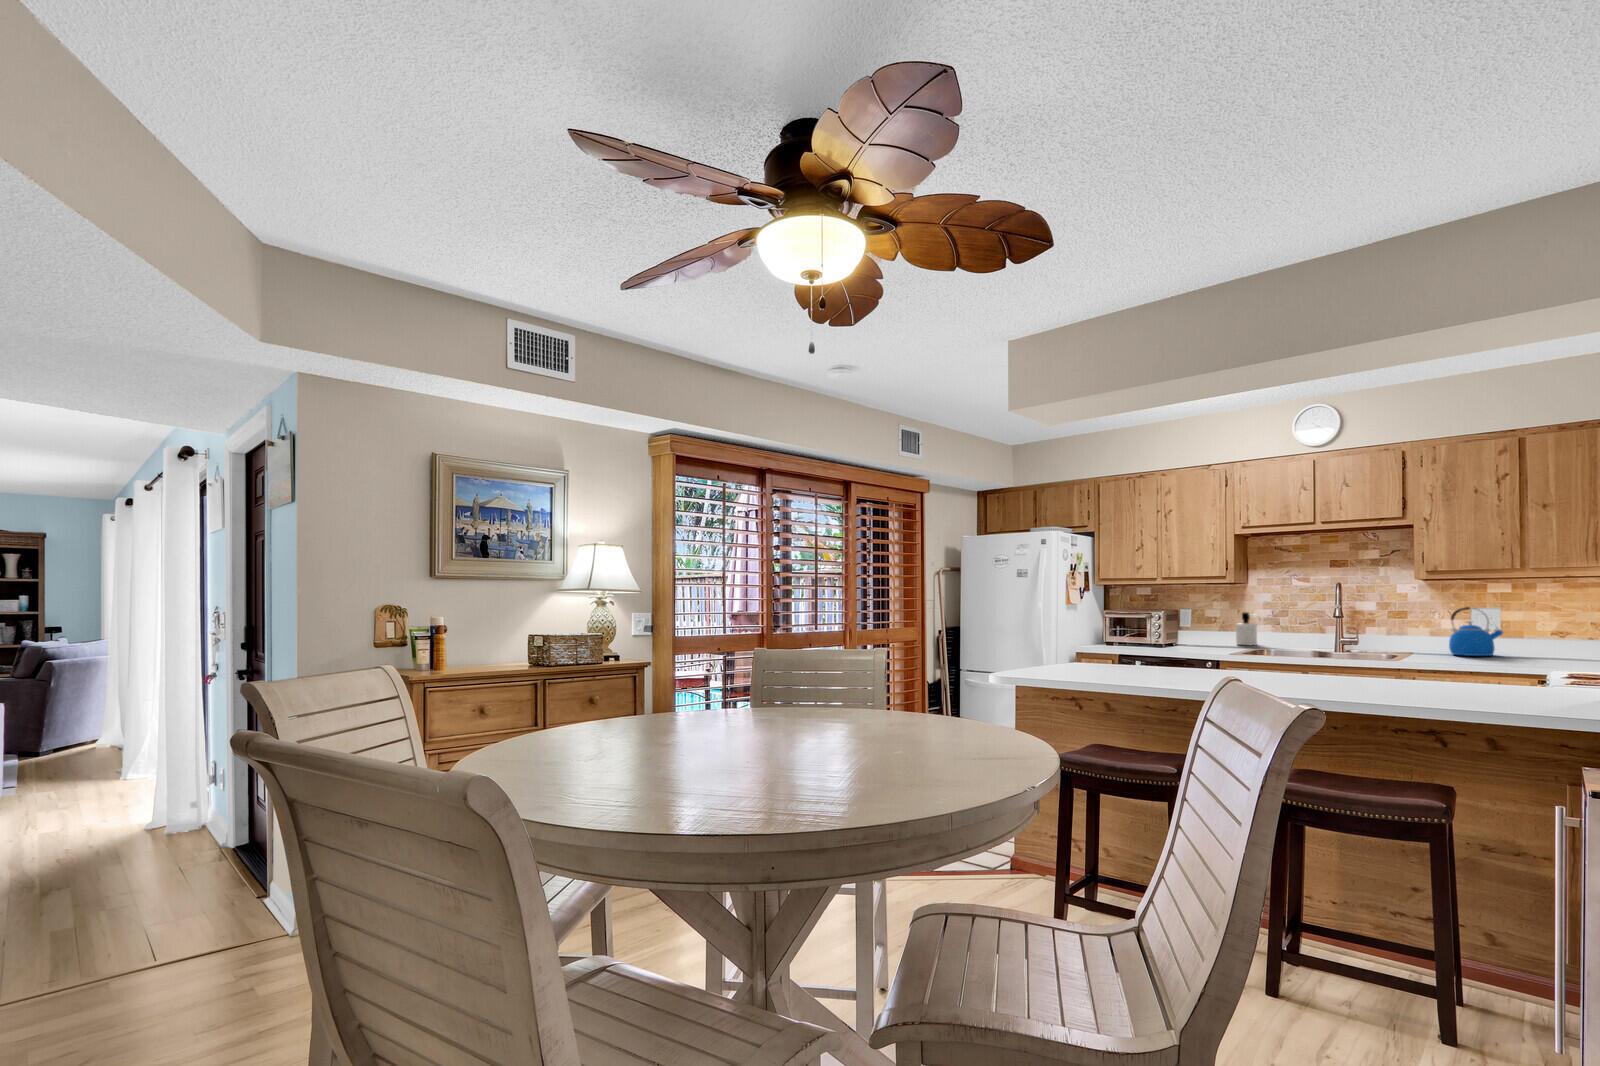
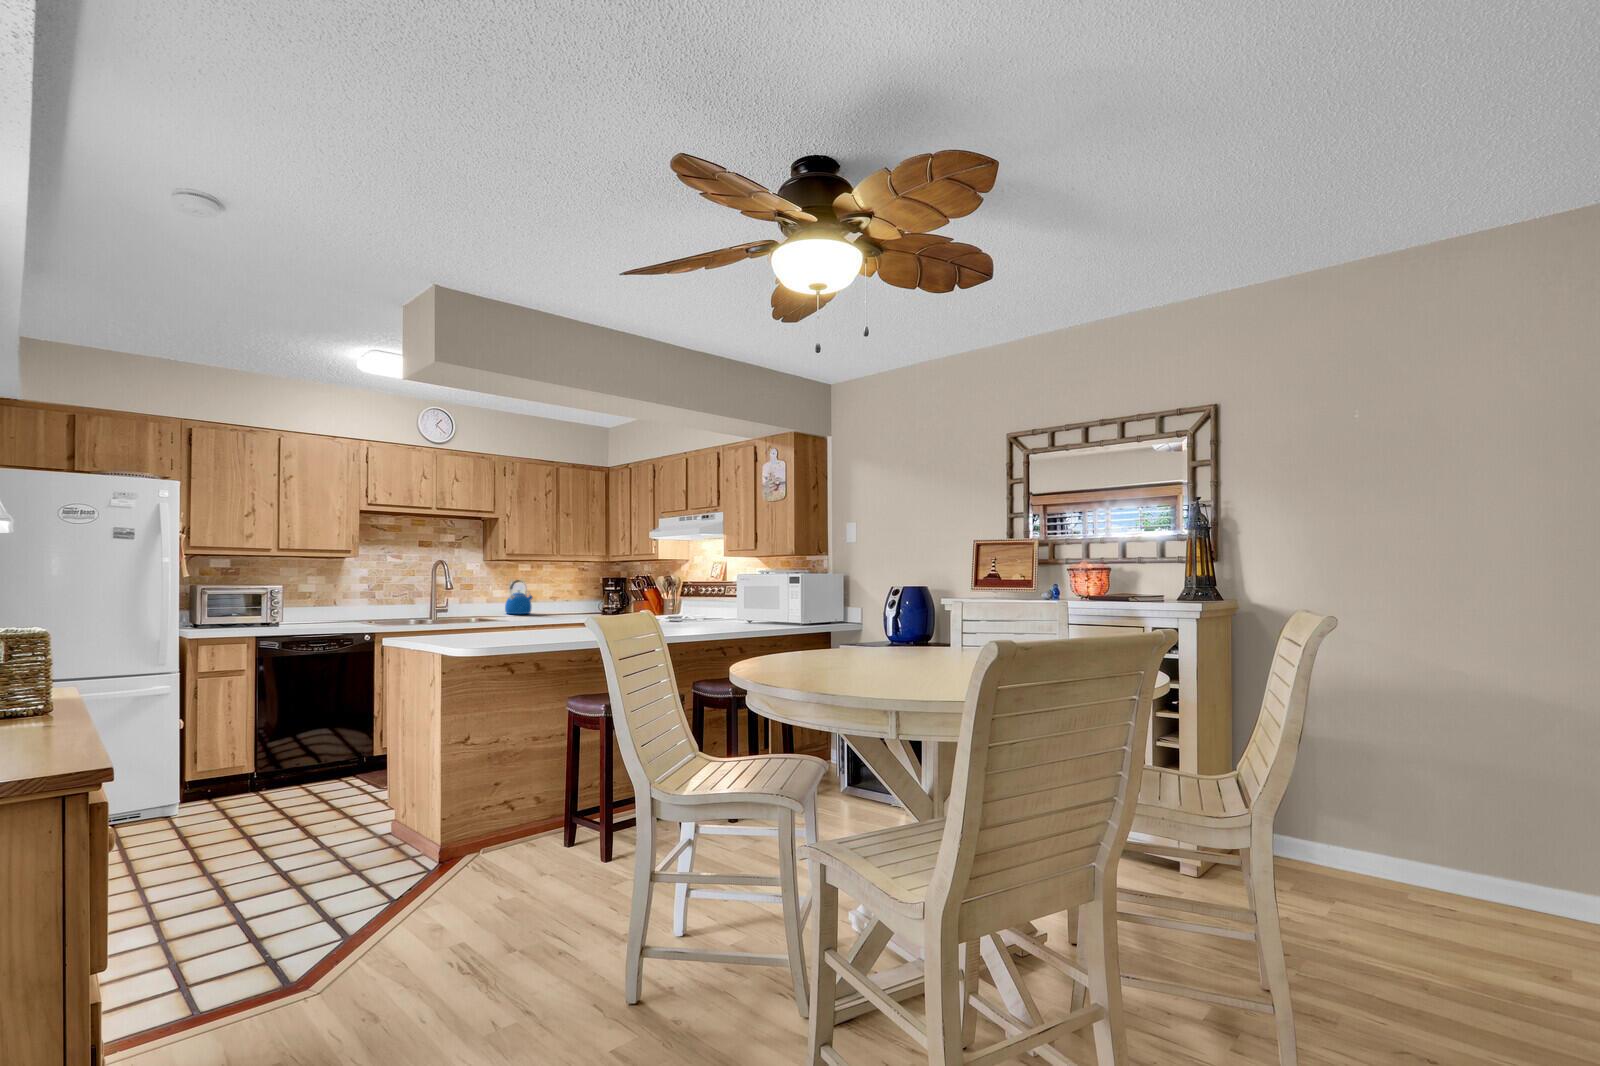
soap dispenser: present [1235,612,1261,645] -> none [336,586,368,616]

